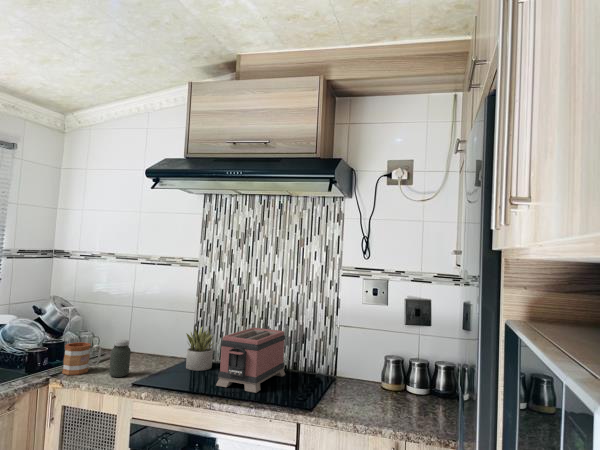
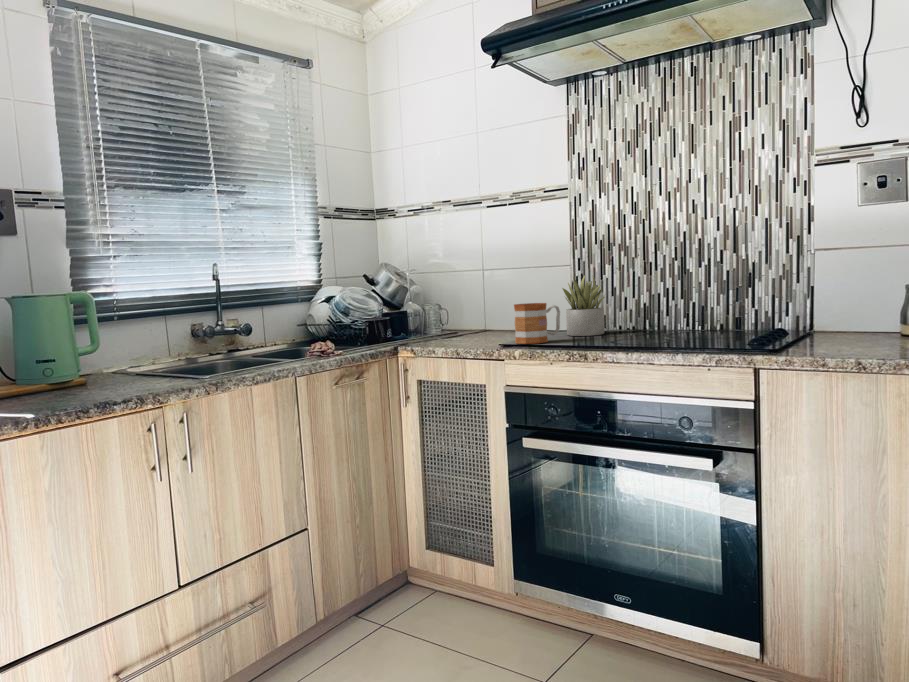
toaster: present [216,327,285,393] -> none [613,266,722,343]
jar: present [109,340,131,377] -> none [466,296,492,343]
mug: present [62,342,101,375] -> present [514,303,560,344]

